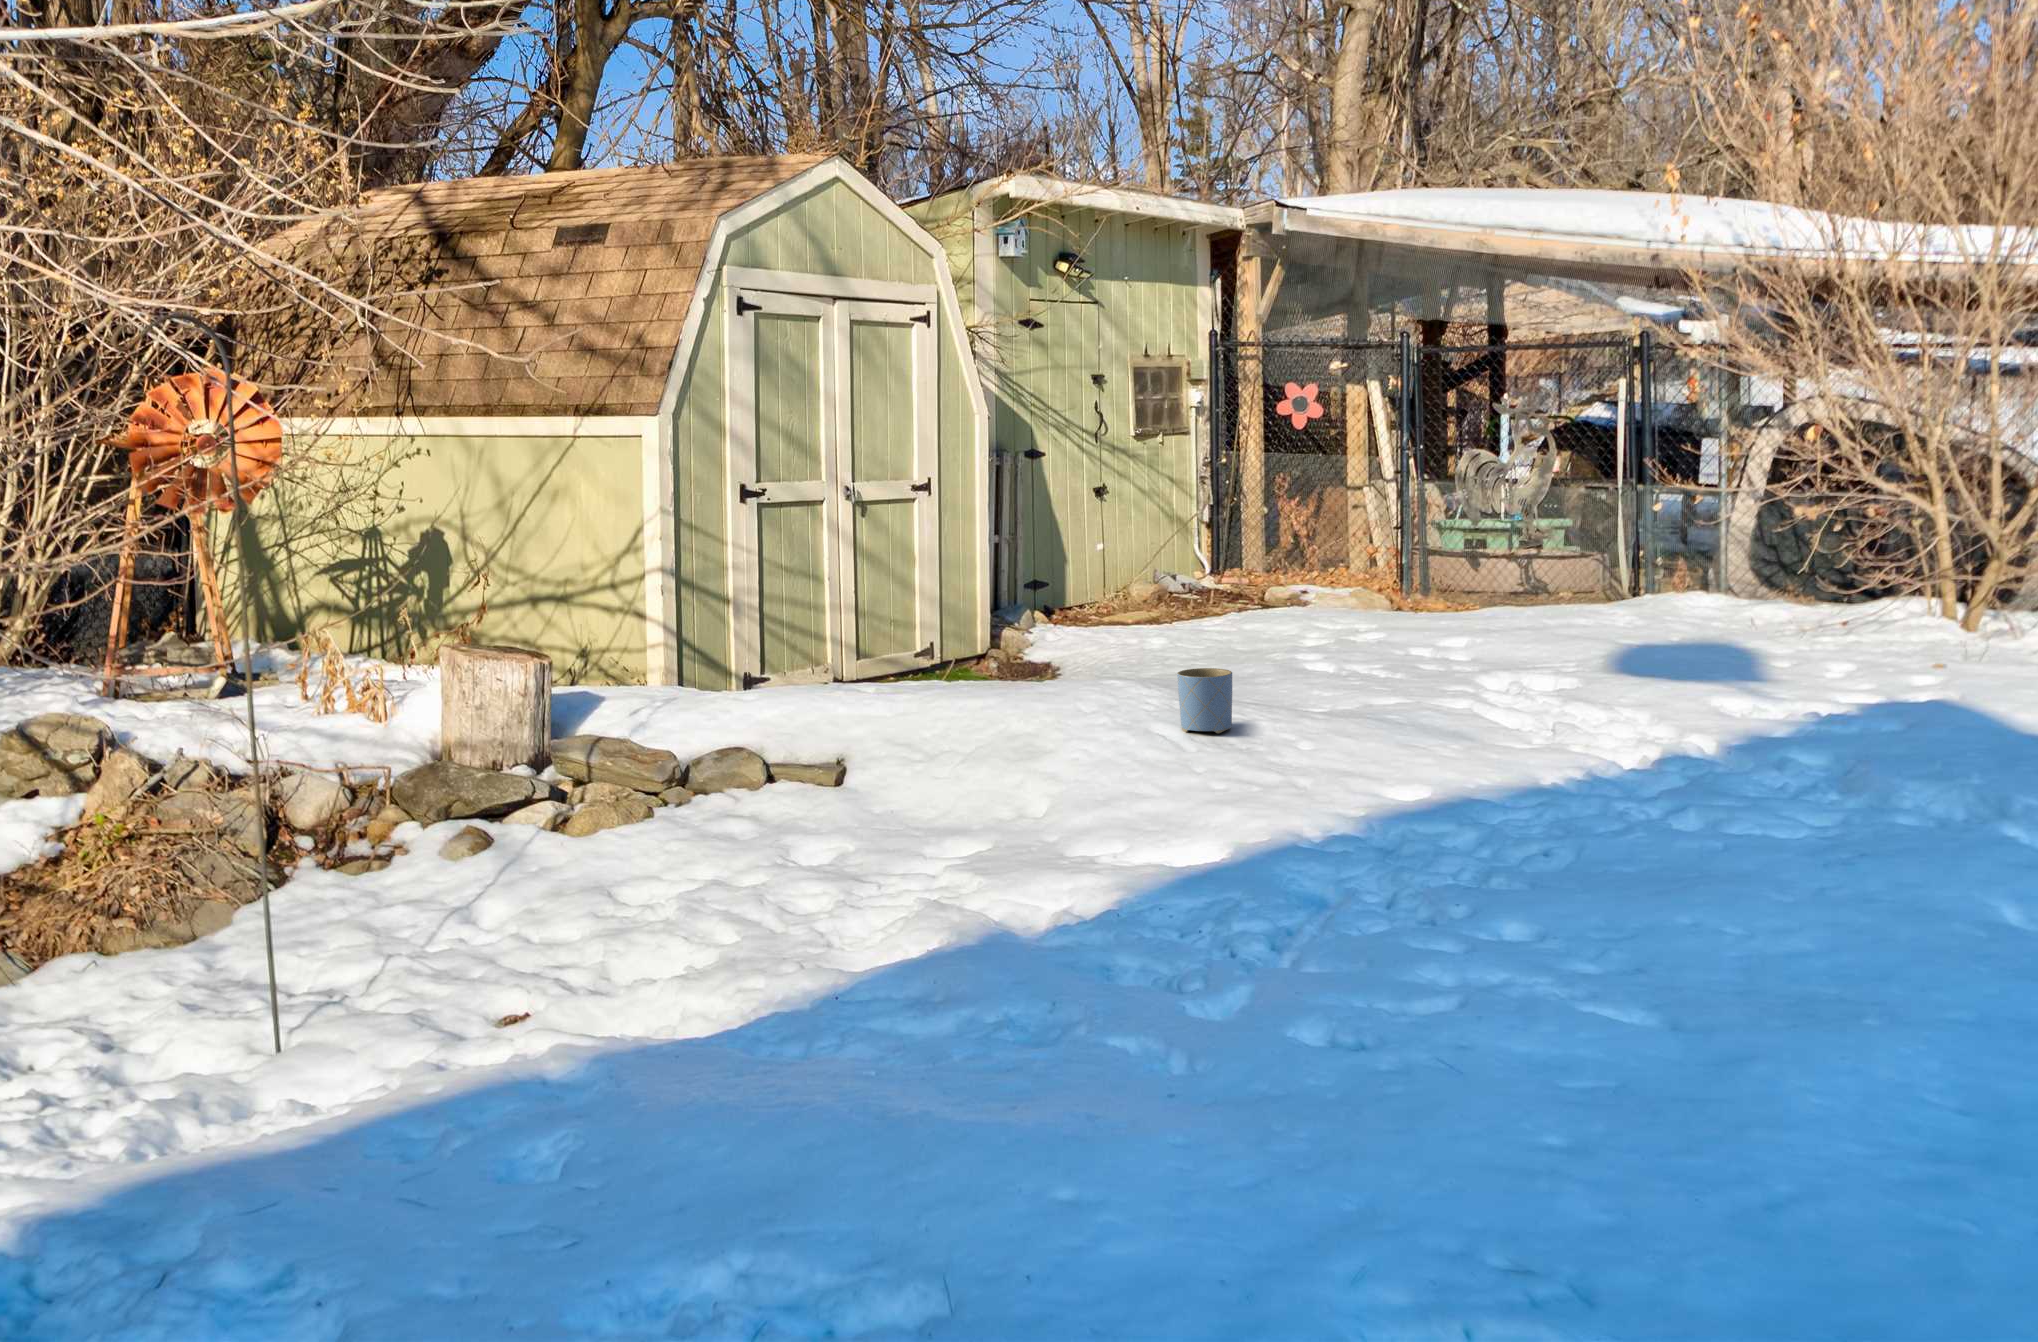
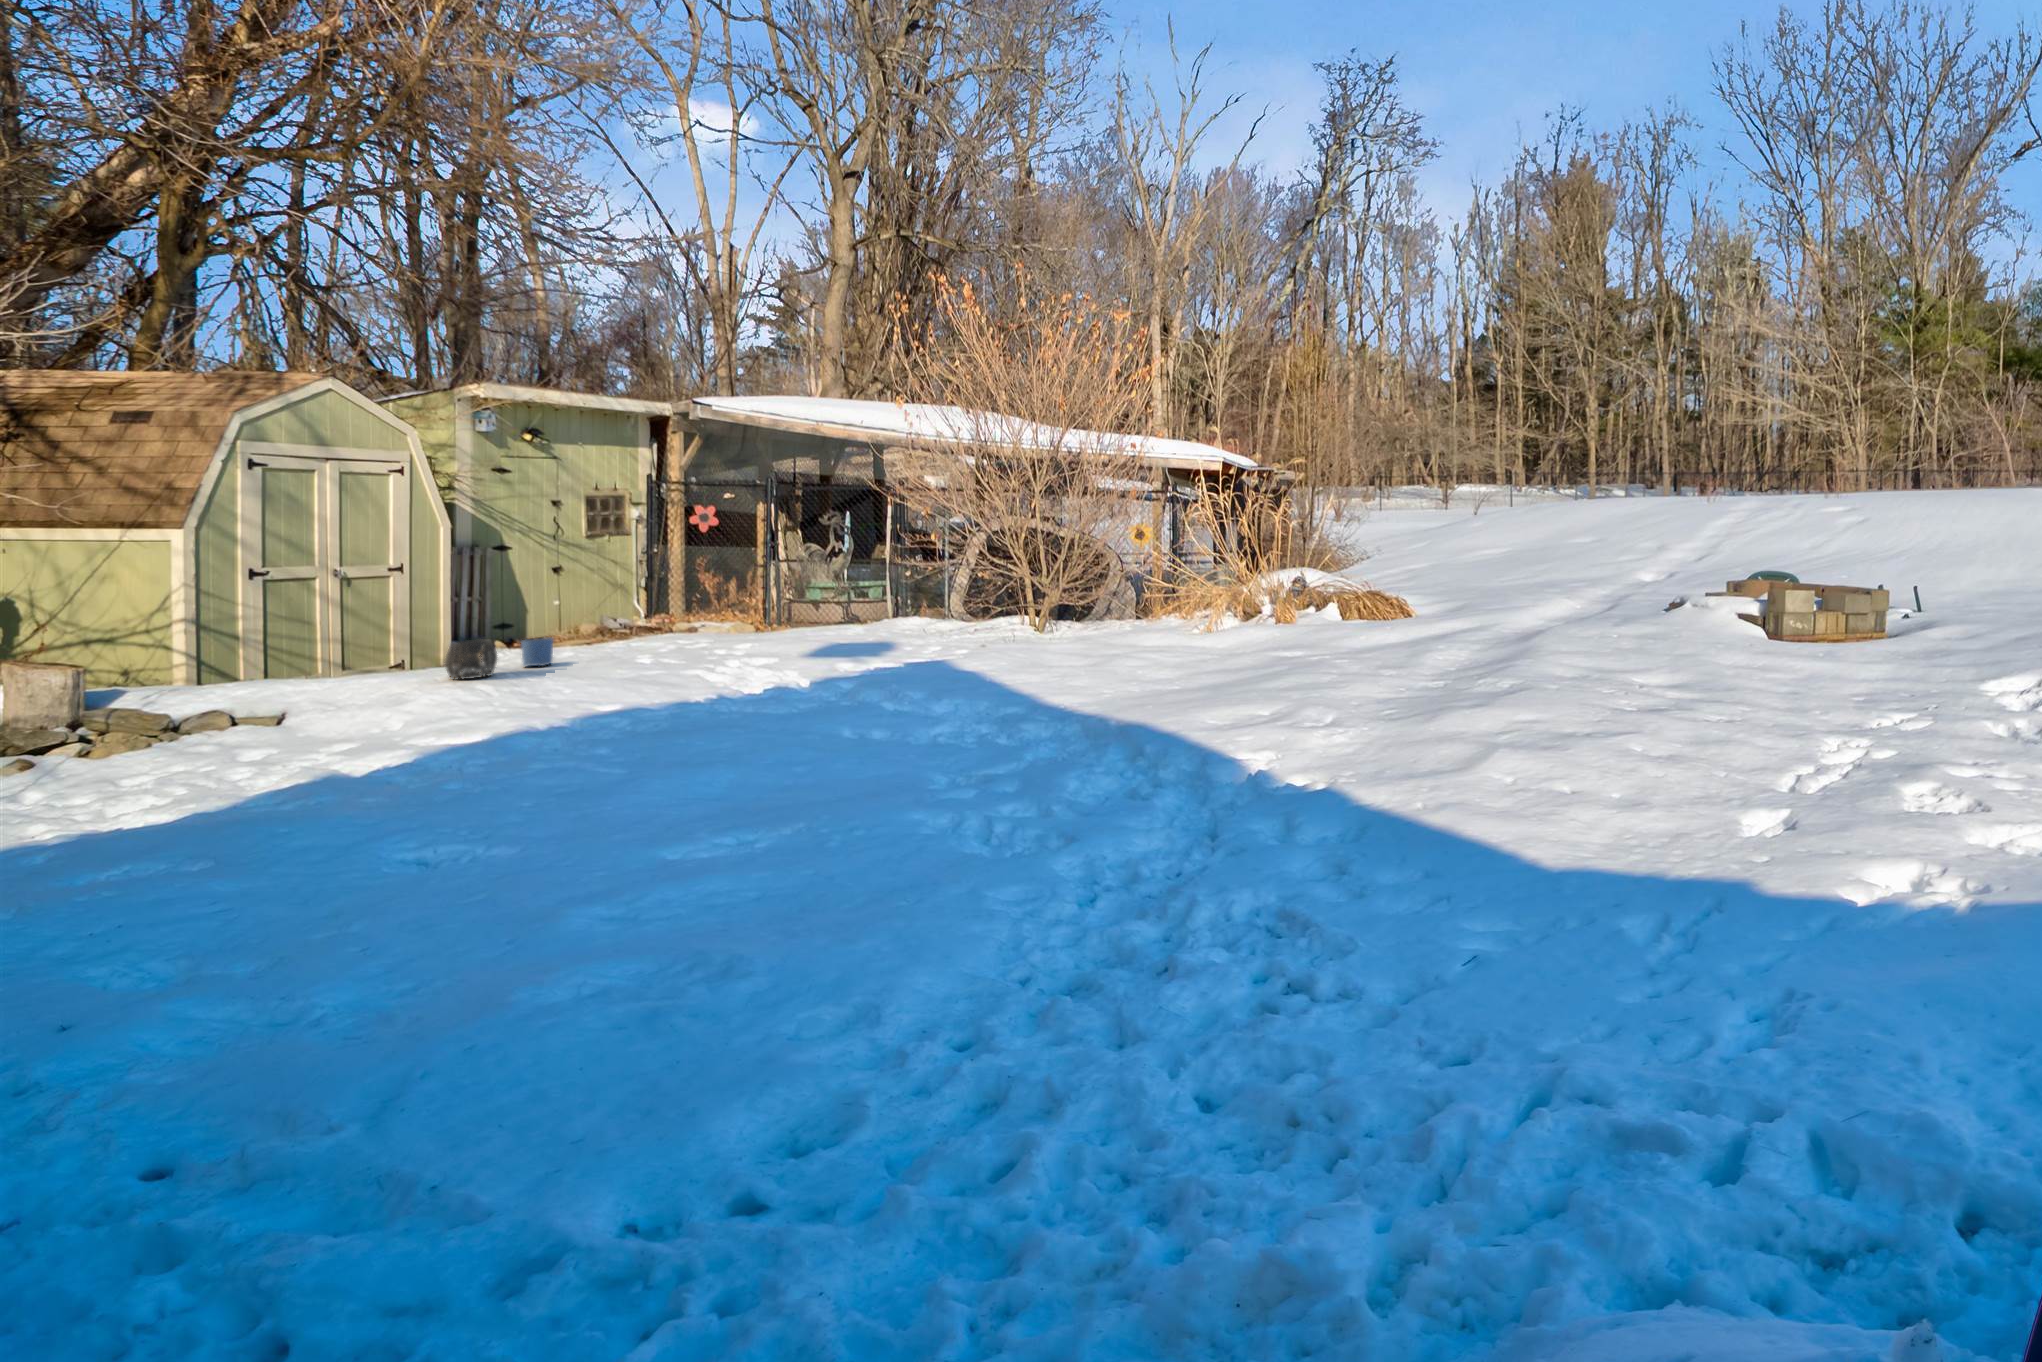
woven basket: none [1061,671,1151,760] -> present [445,639,497,680]

